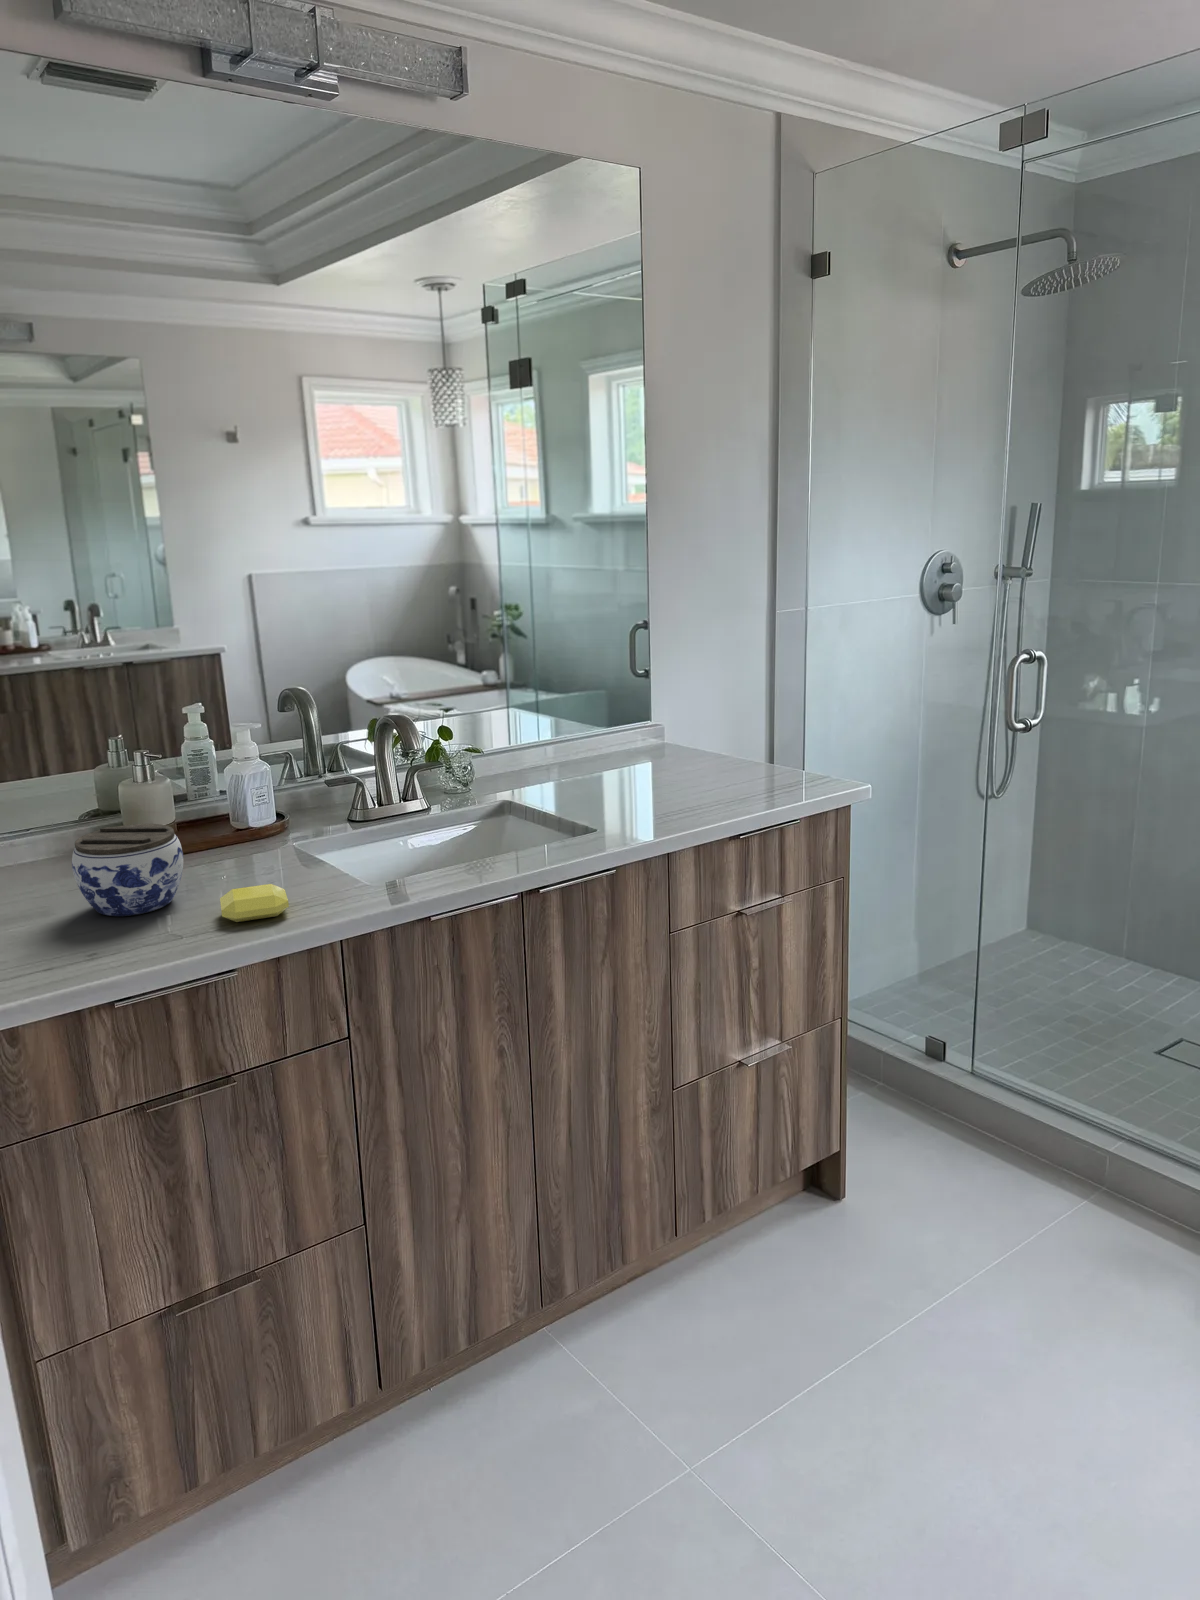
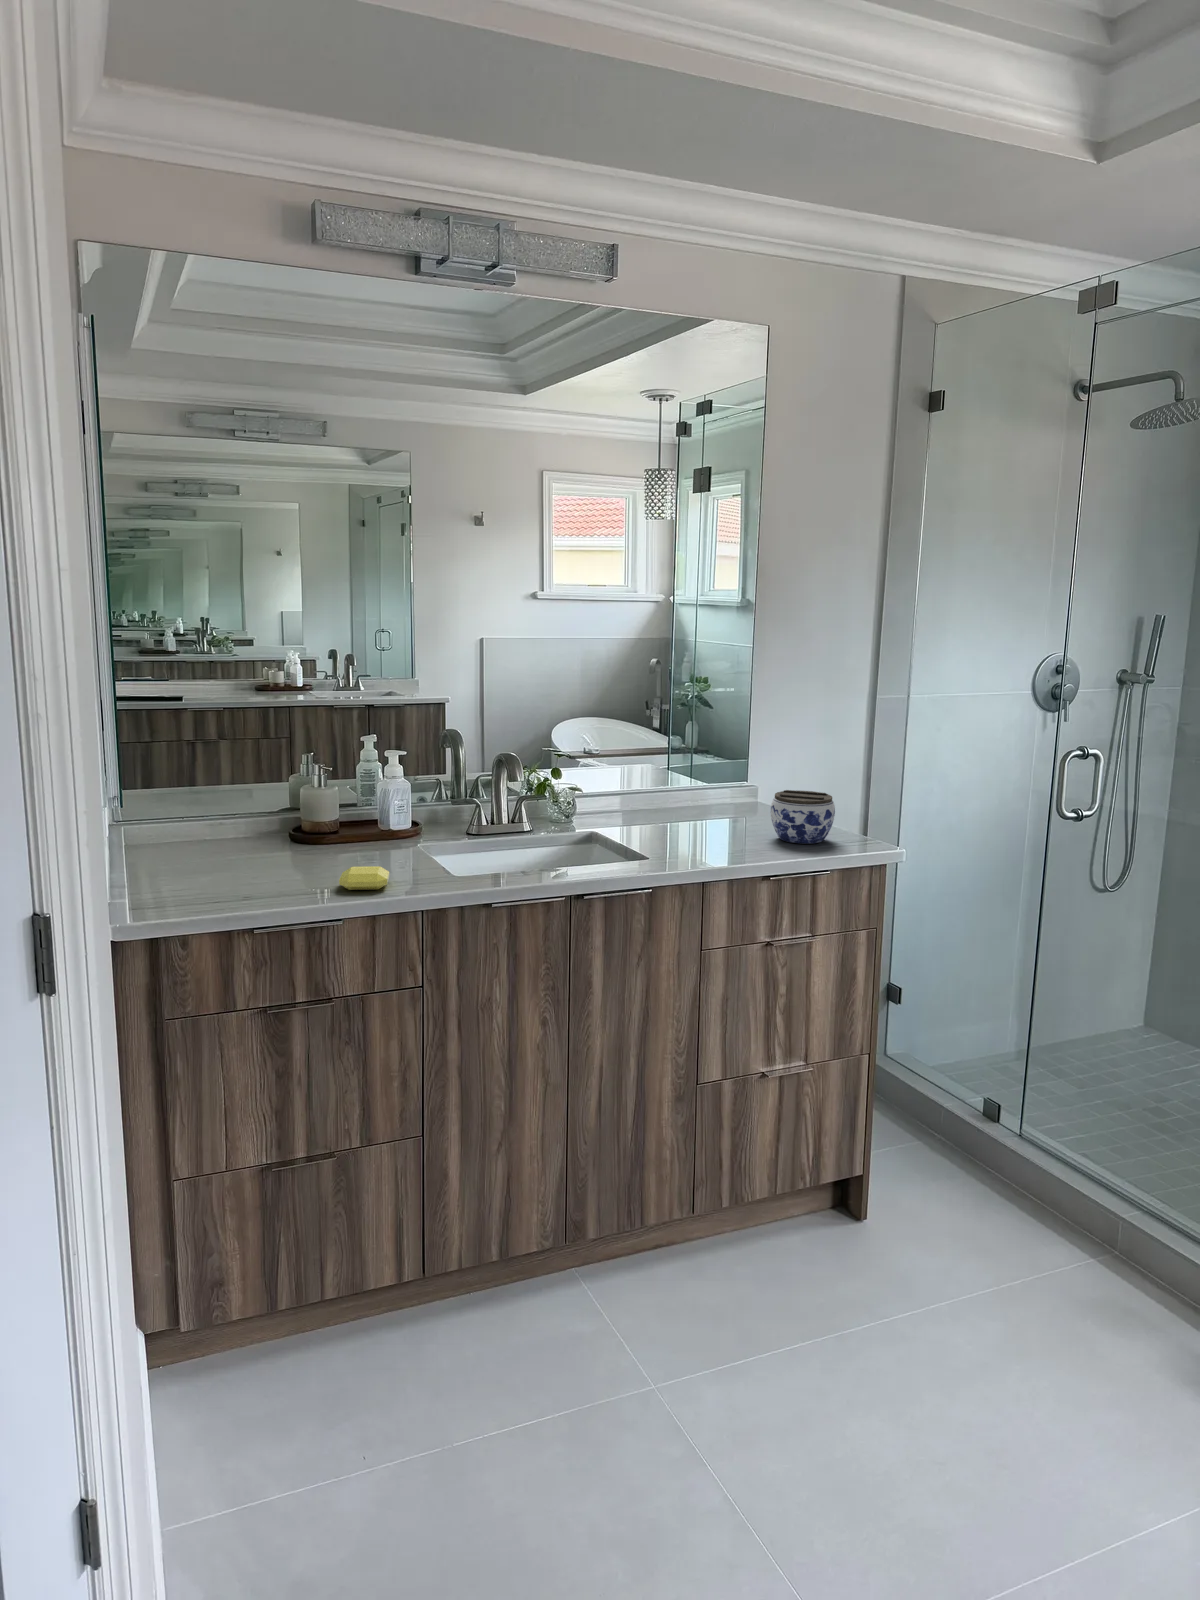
jar: present [72,824,183,916] -> present [771,790,835,844]

